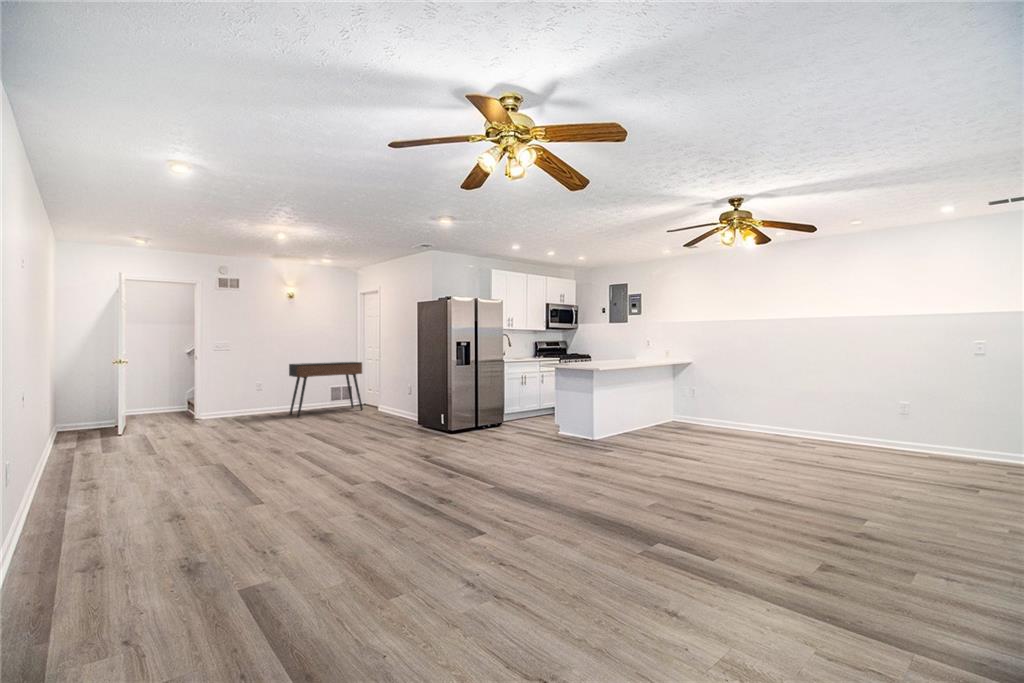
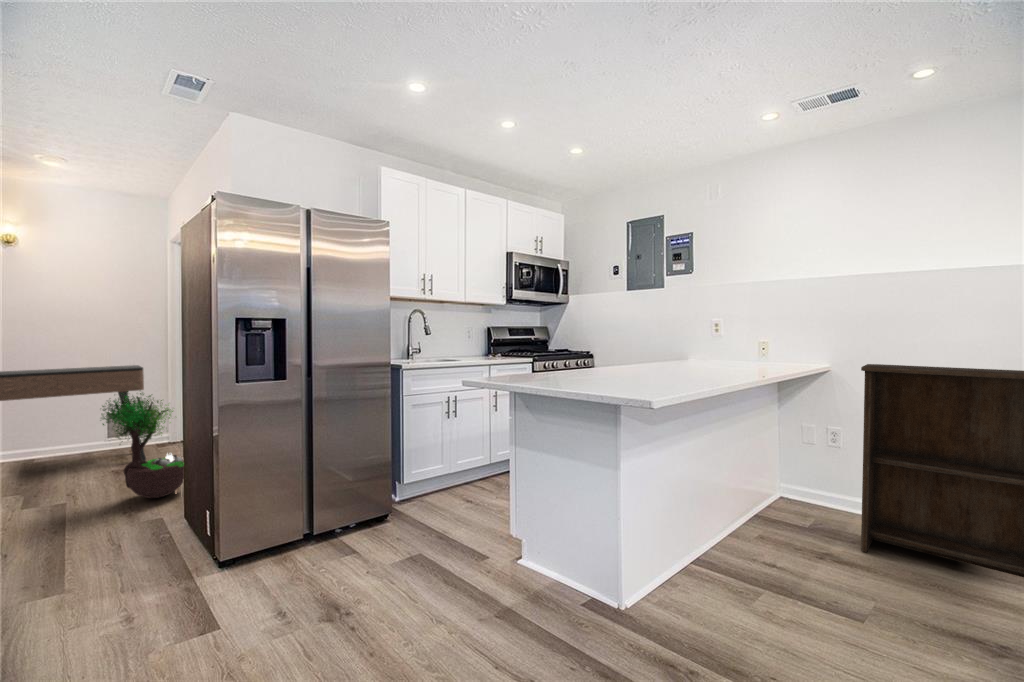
bookshelf: none [692,357,760,437] -> present [861,364,1024,577]
potted tree: none [370,368,405,419] -> present [102,385,184,498]

